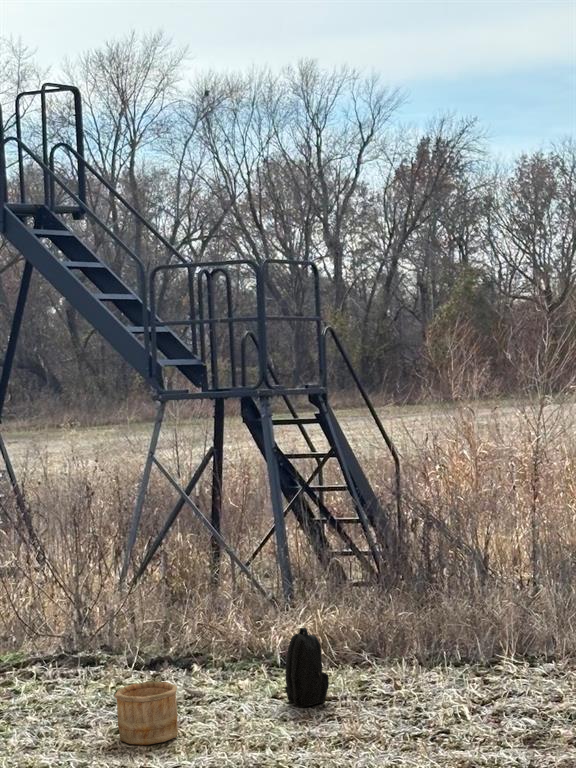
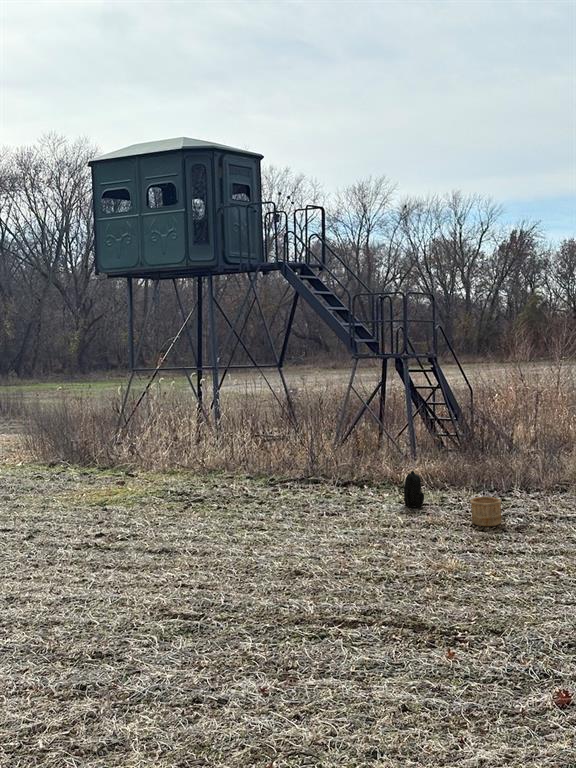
wooden bucket: present [114,682,178,745] -> present [470,497,501,526]

